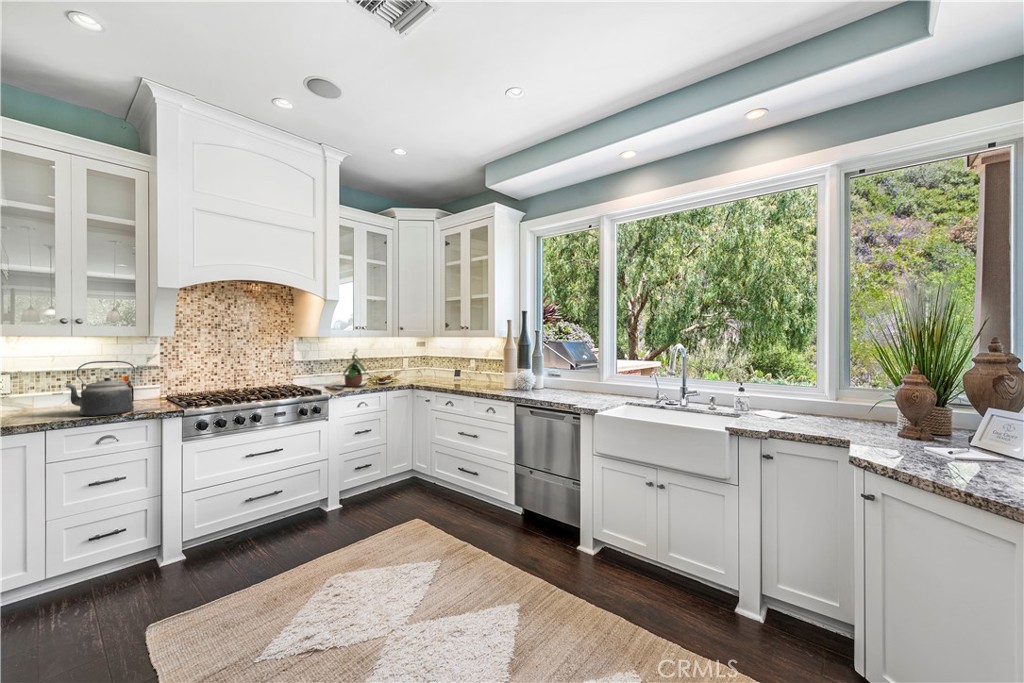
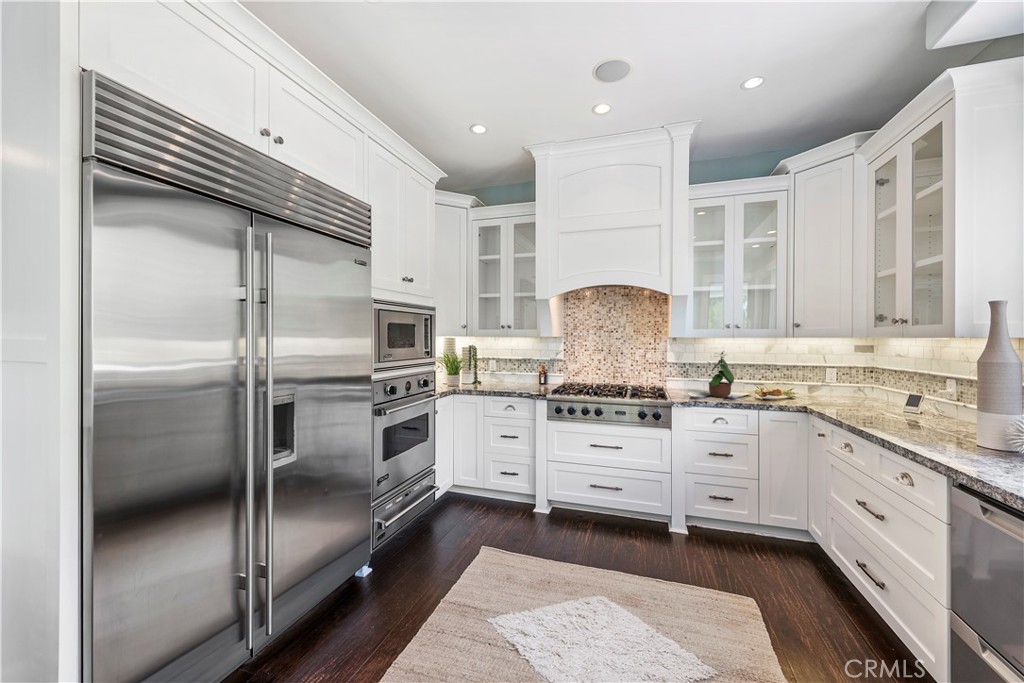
kettle: present [65,361,135,416] -> none [498,354,529,391]

